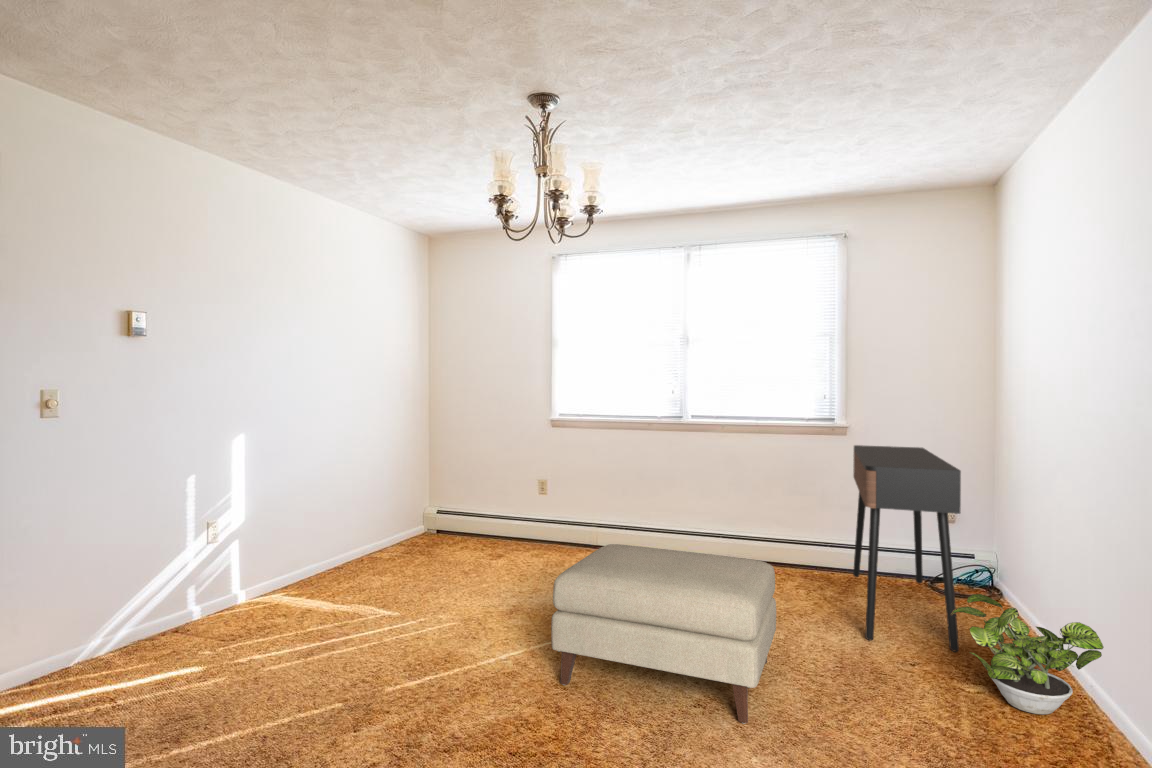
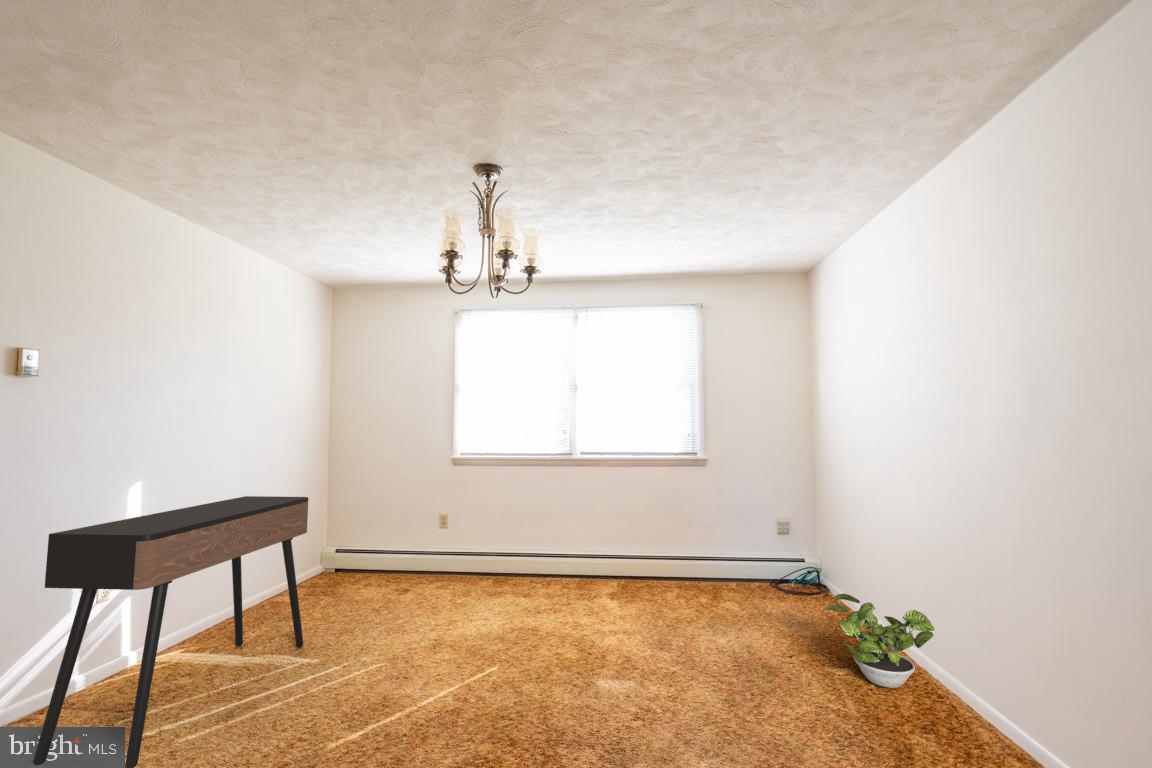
console table: present [853,445,961,651] -> present [33,496,308,768]
ottoman: present [551,544,776,724] -> none [500,573,694,730]

